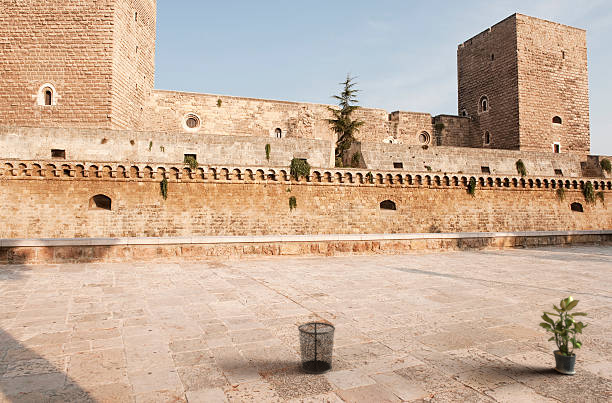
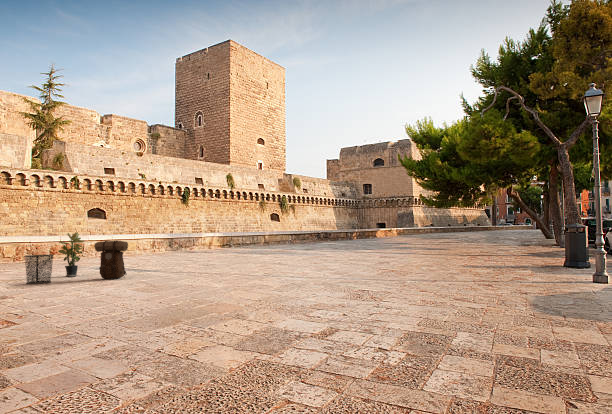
potted plant: present [539,296,588,374] -> present [58,233,84,277]
backpack: none [390,311,442,377] -> present [94,240,128,279]

